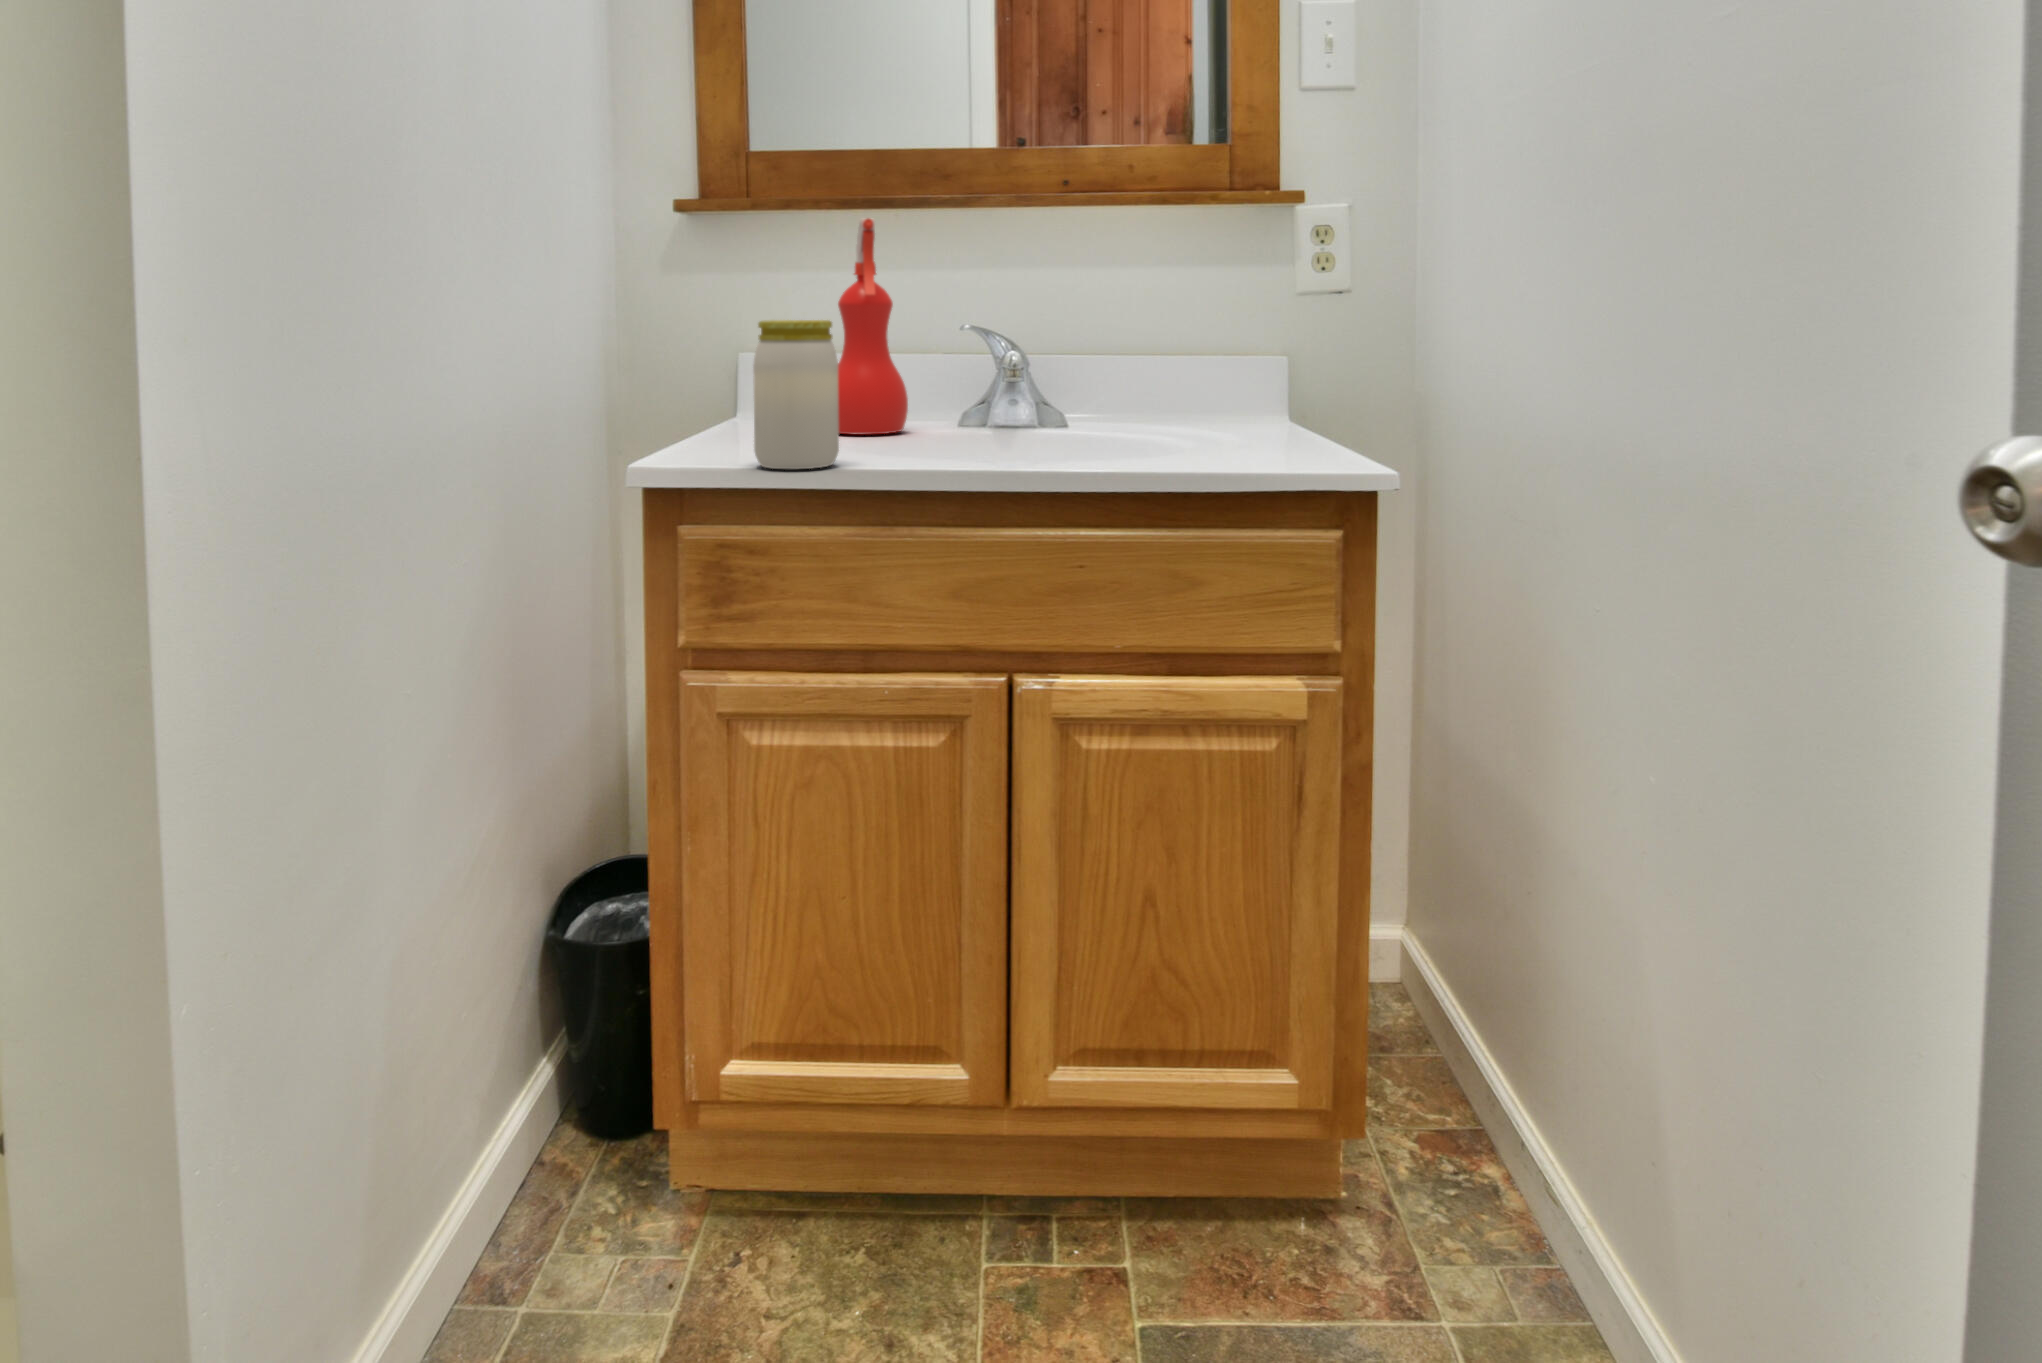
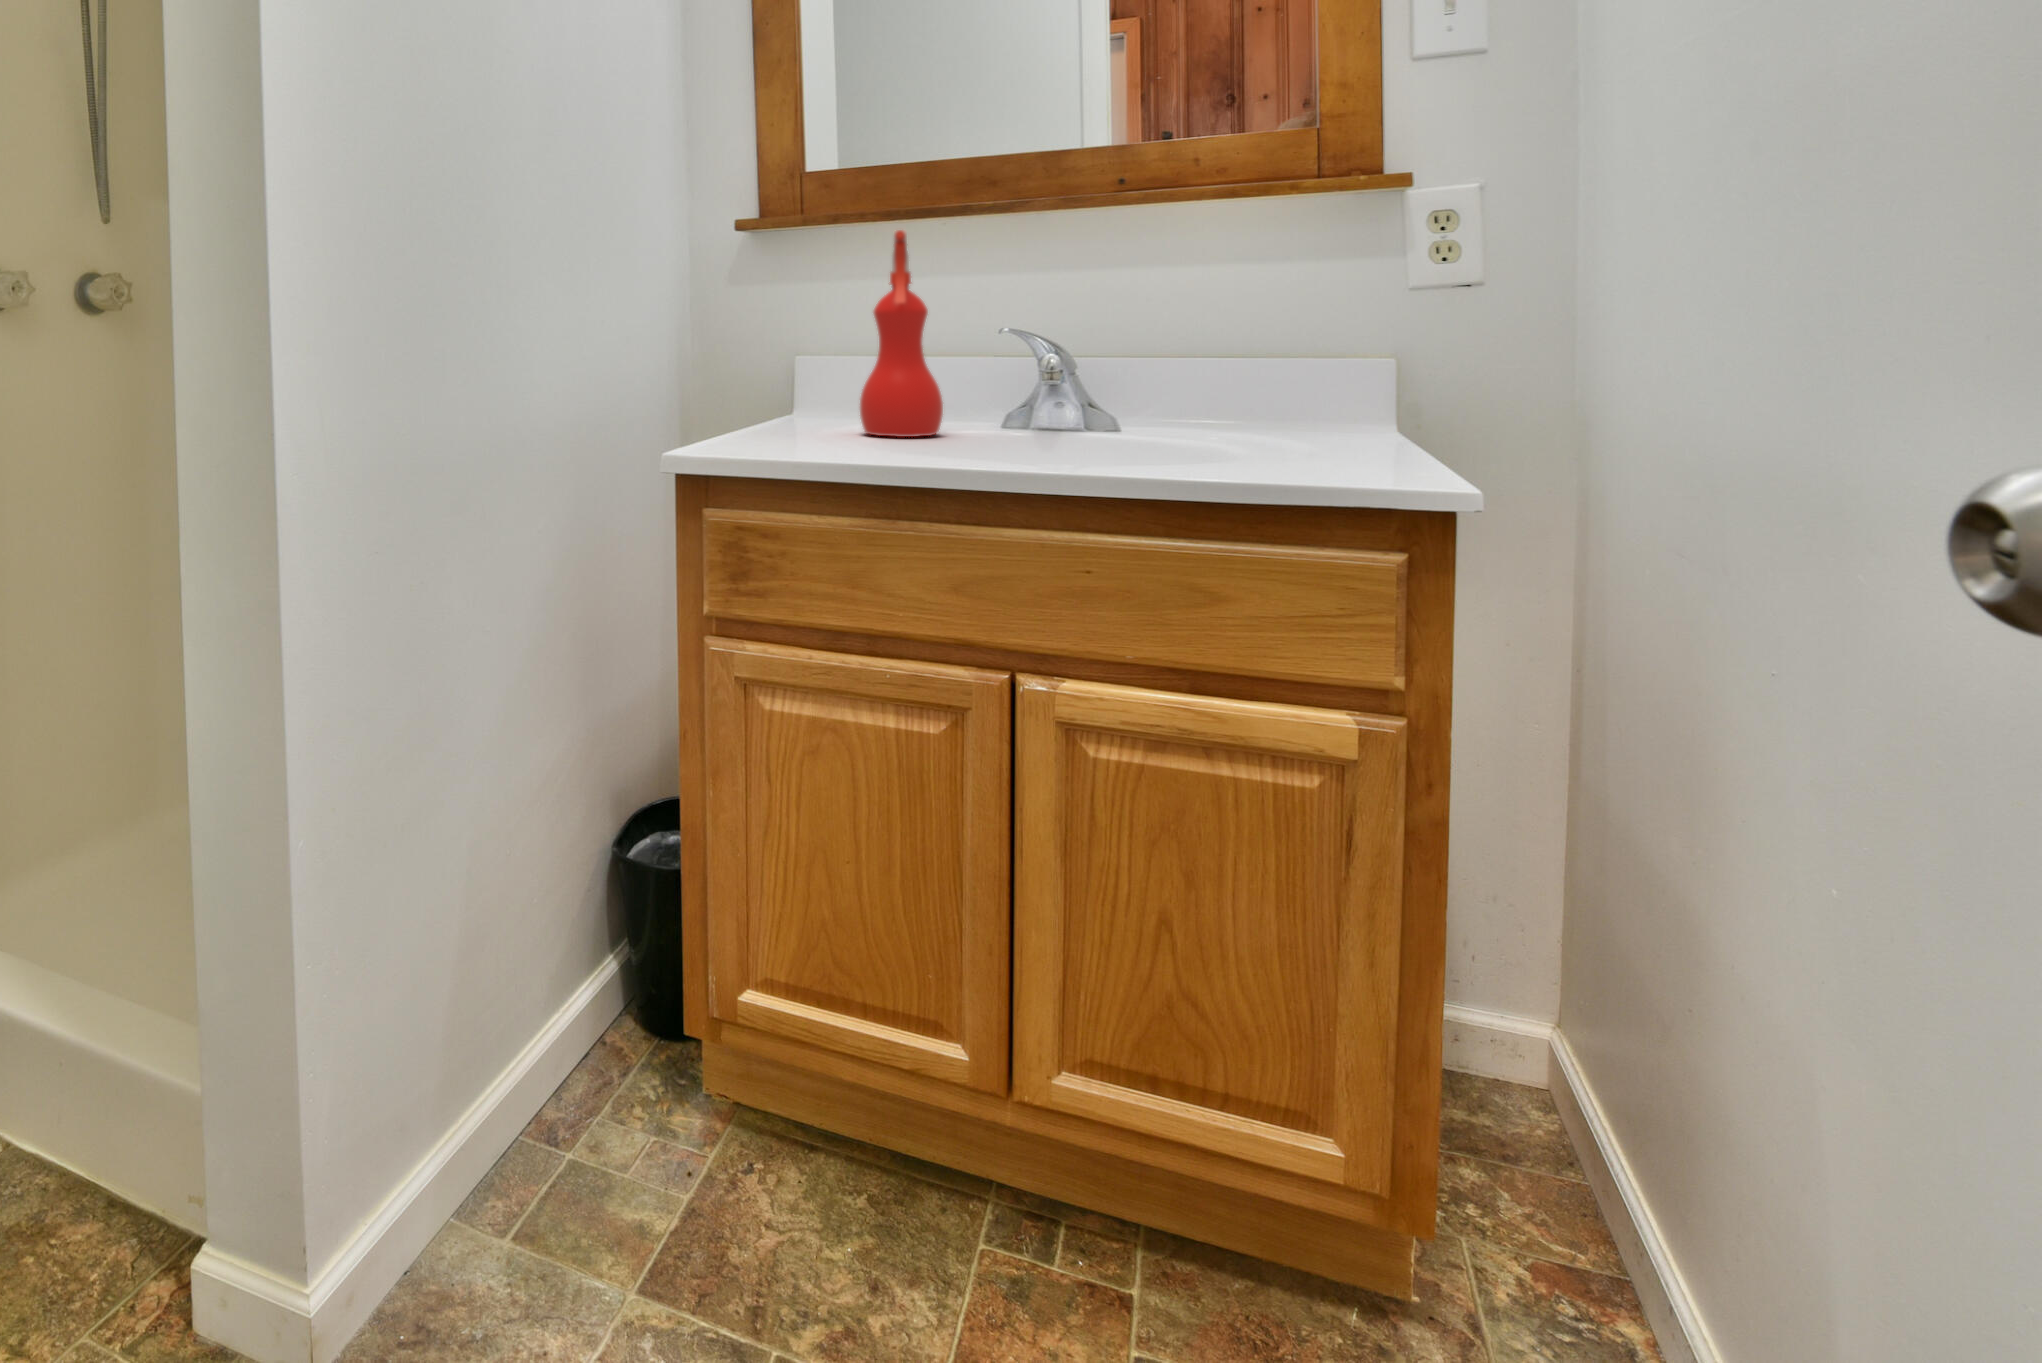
jar: present [753,320,839,469] -> none [771,328,849,463]

